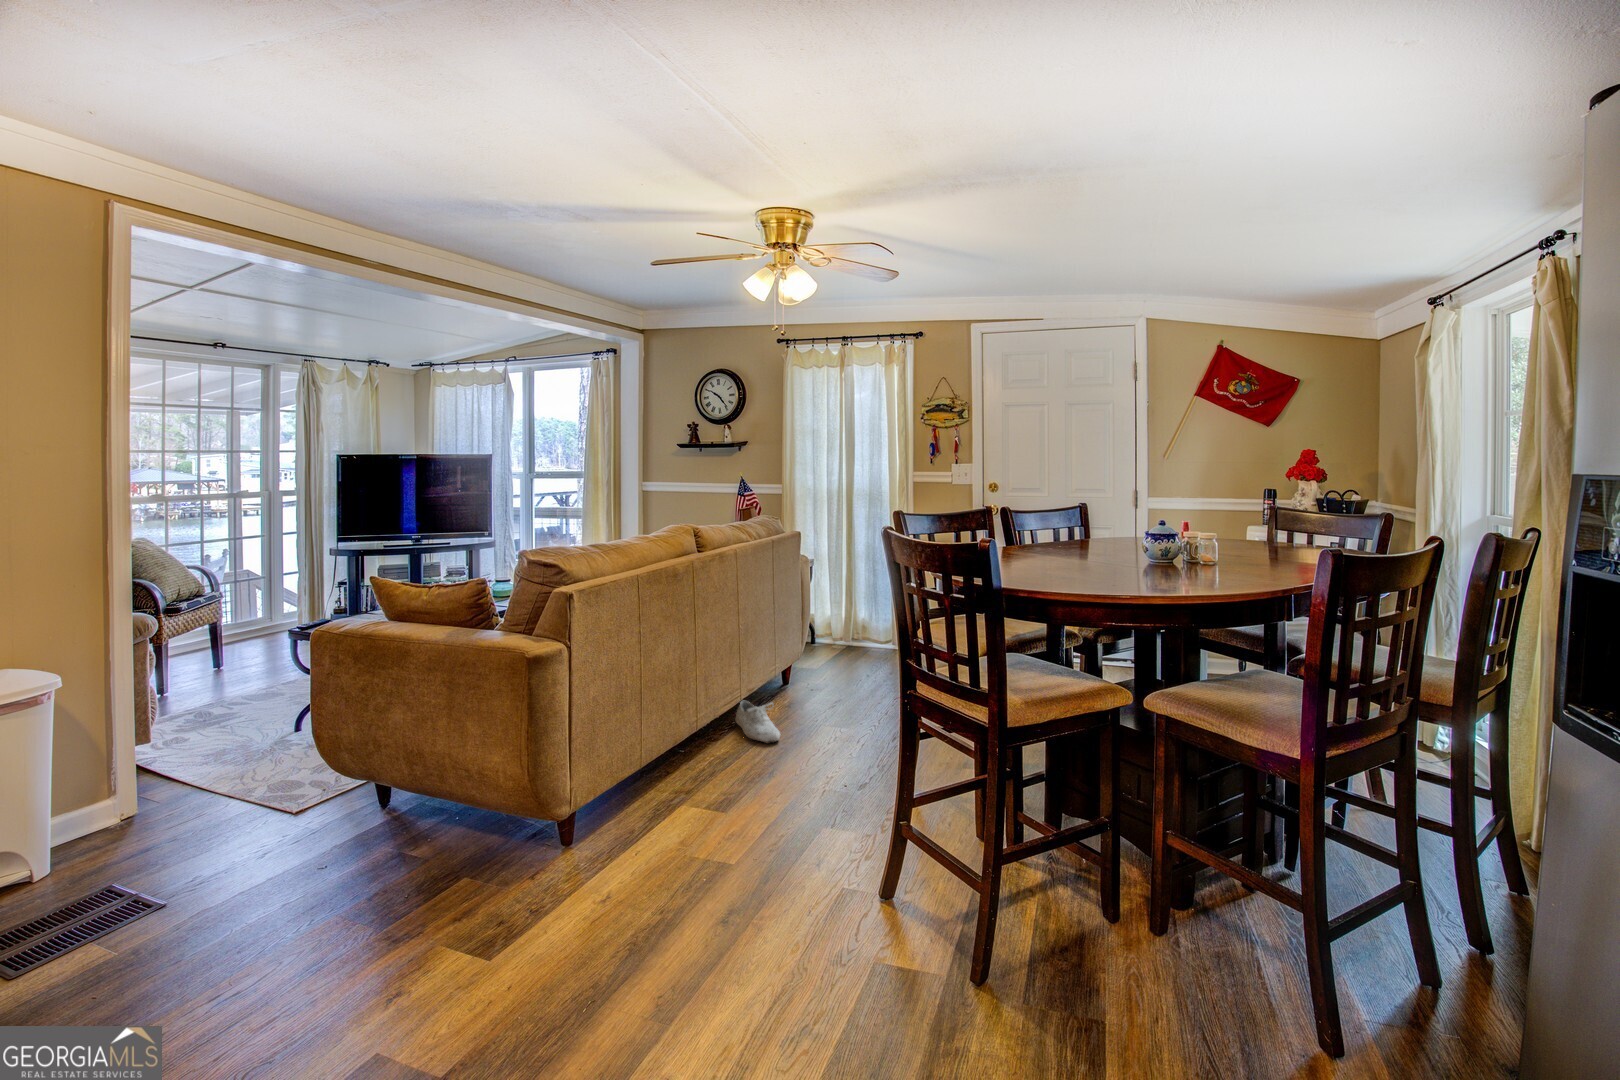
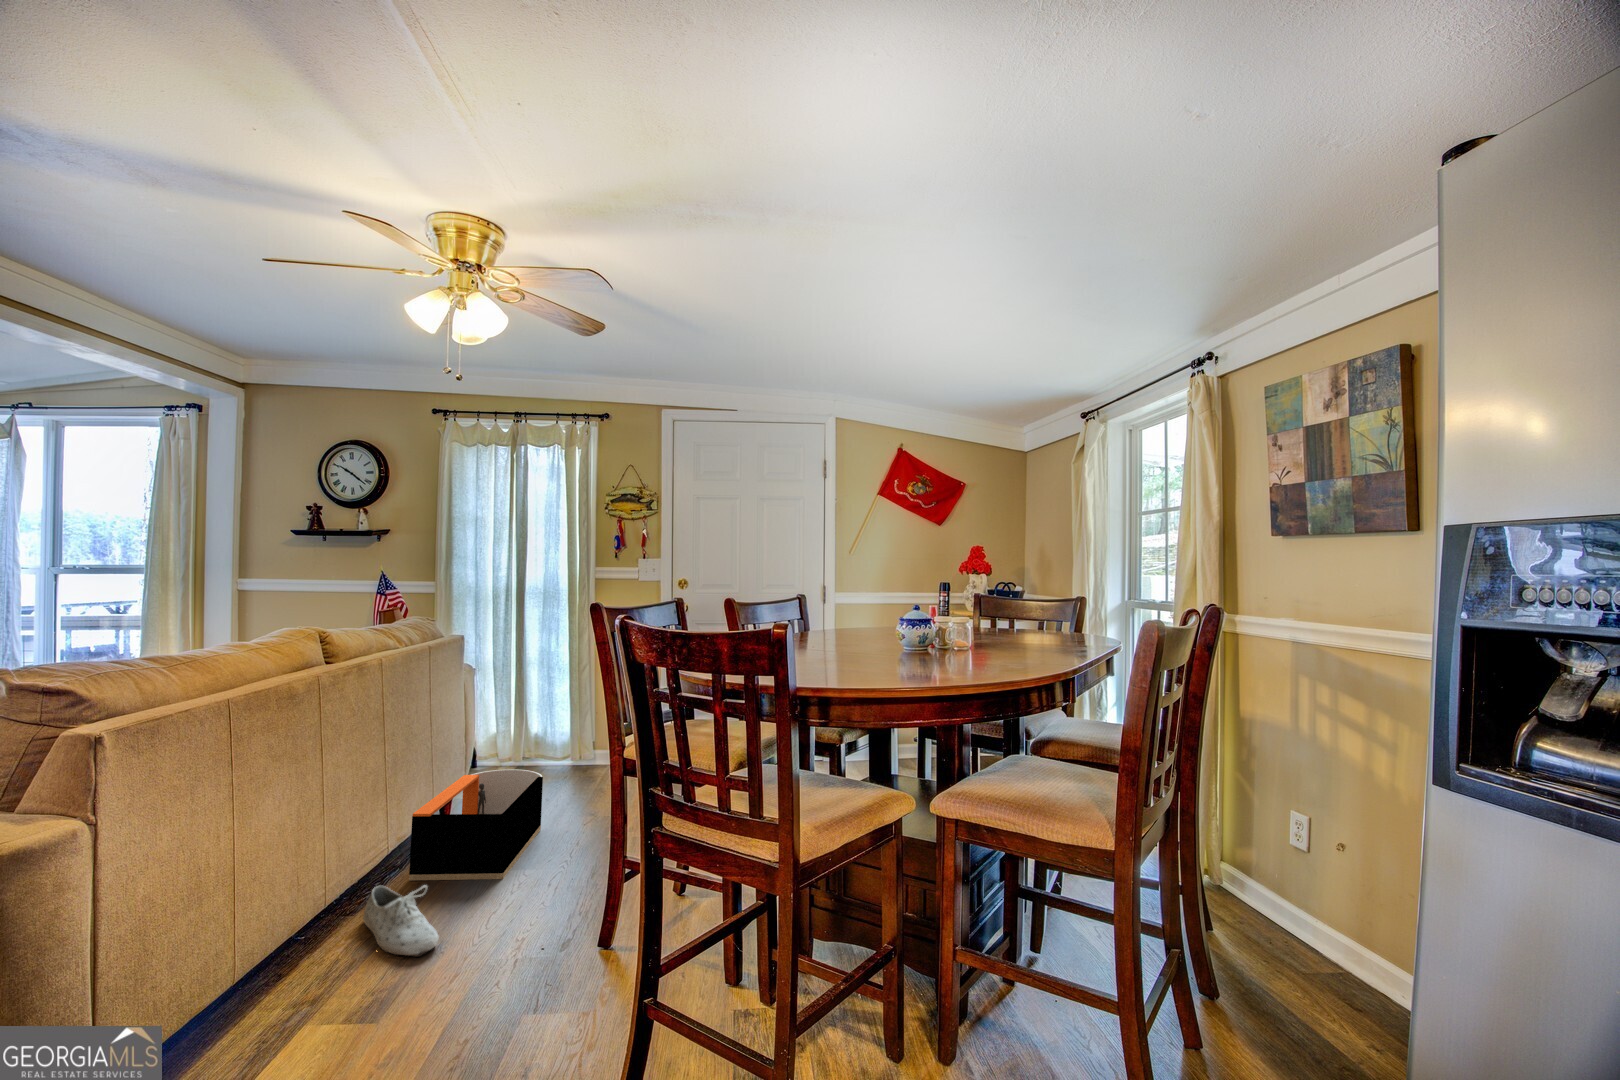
storage bin: none [764,641,859,715] -> present [409,769,543,880]

